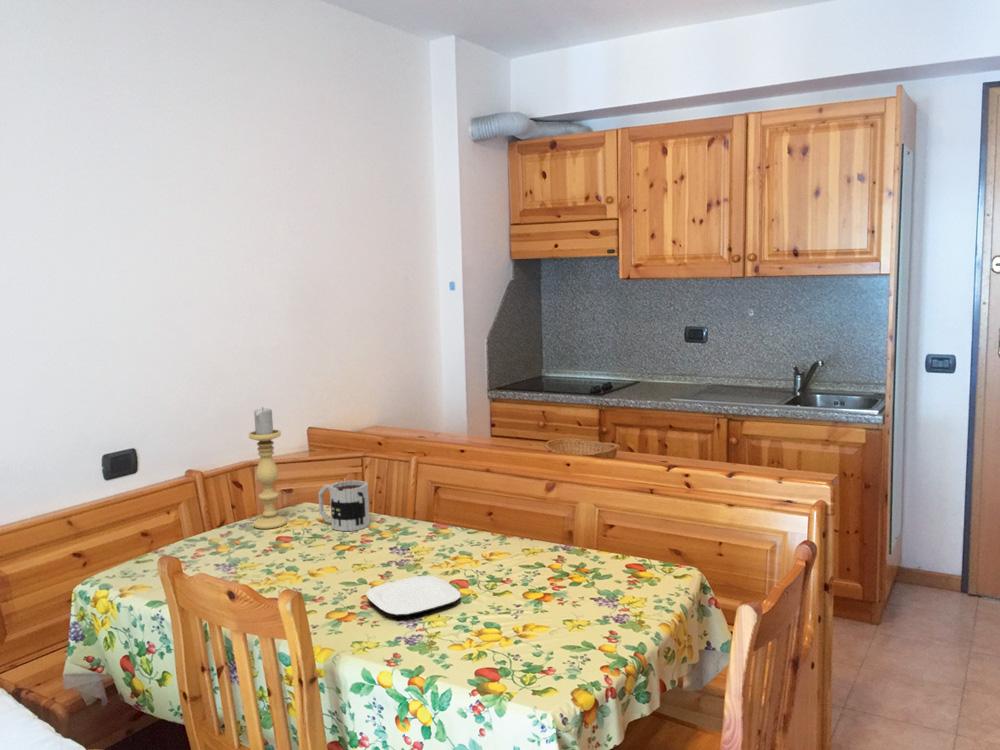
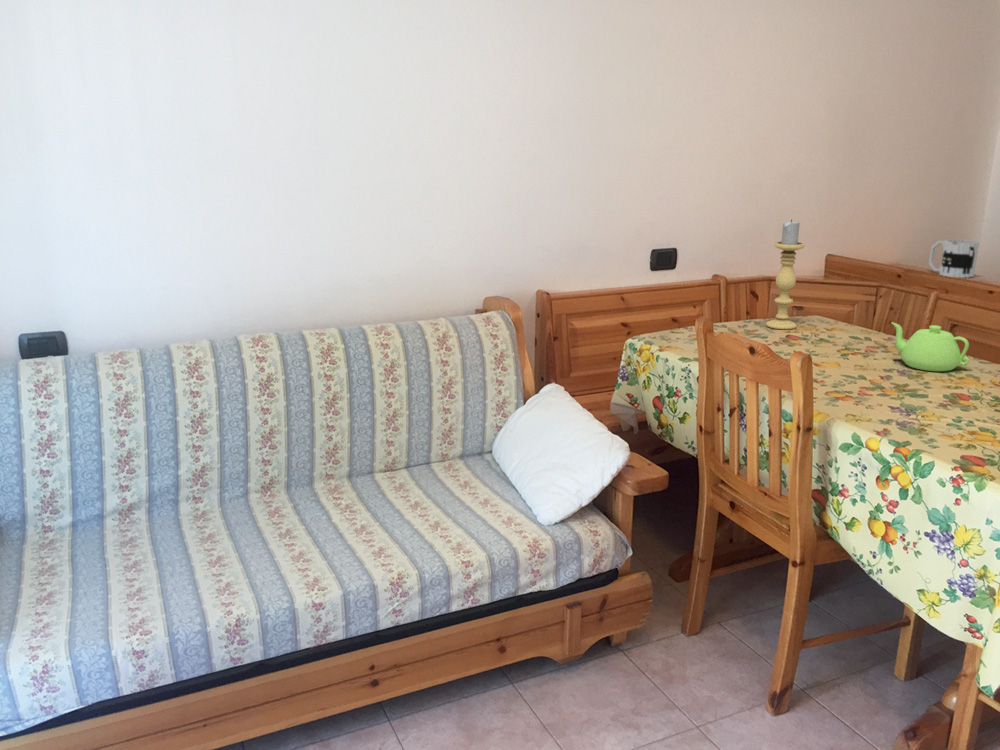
mug: present [319,480,370,531] -> present [929,240,979,278]
teapot: none [380,506,458,555] -> present [892,322,969,372]
plate: present [366,576,461,615] -> none [865,381,961,408]

